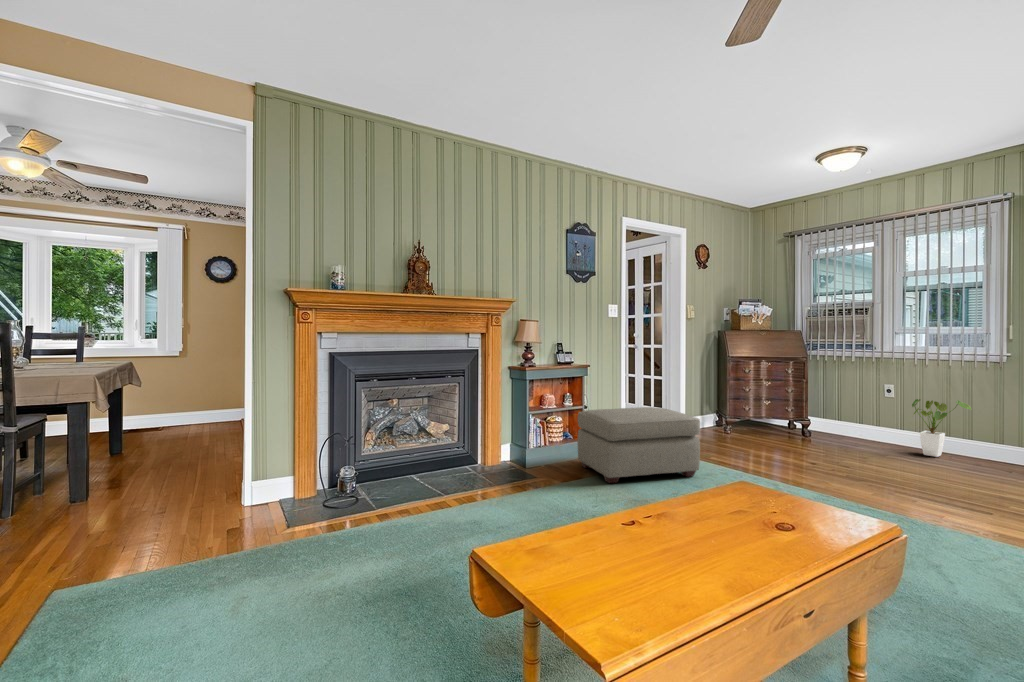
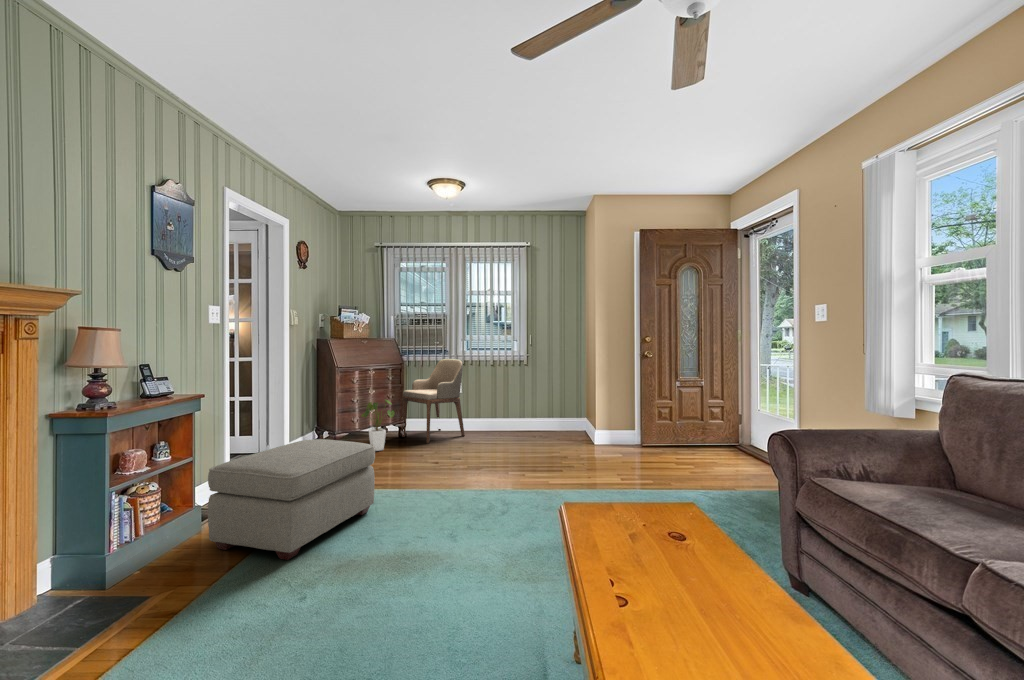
armchair: none [808,354,890,448] -> present [402,359,465,443]
house plant: present [912,399,971,457] -> present [362,399,395,451]

